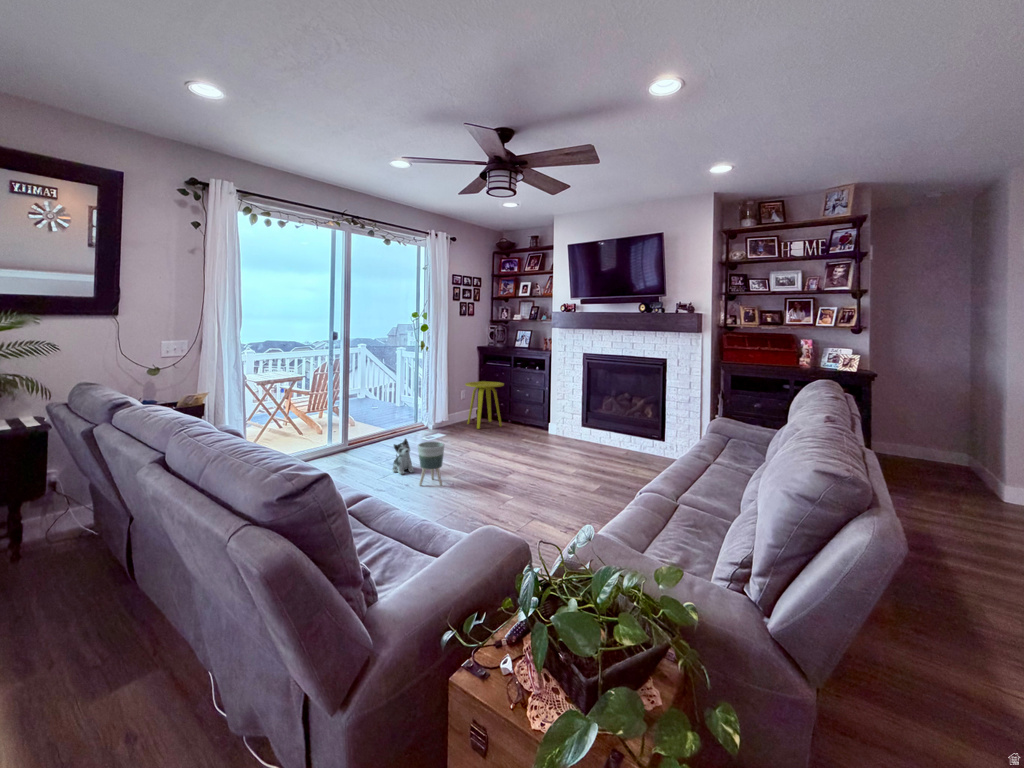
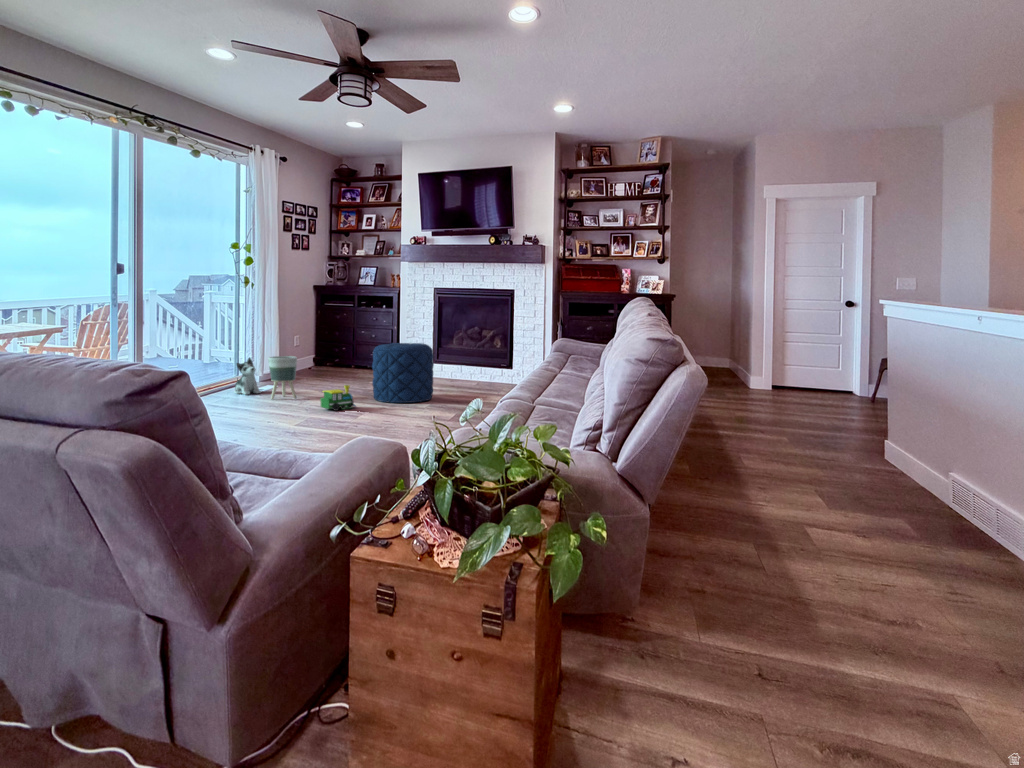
side table: present [465,381,504,429] -> none [302,322,348,371]
pouf: none [515,431,578,502] -> present [372,343,434,403]
toy train: none [458,486,495,517] -> present [320,385,356,411]

